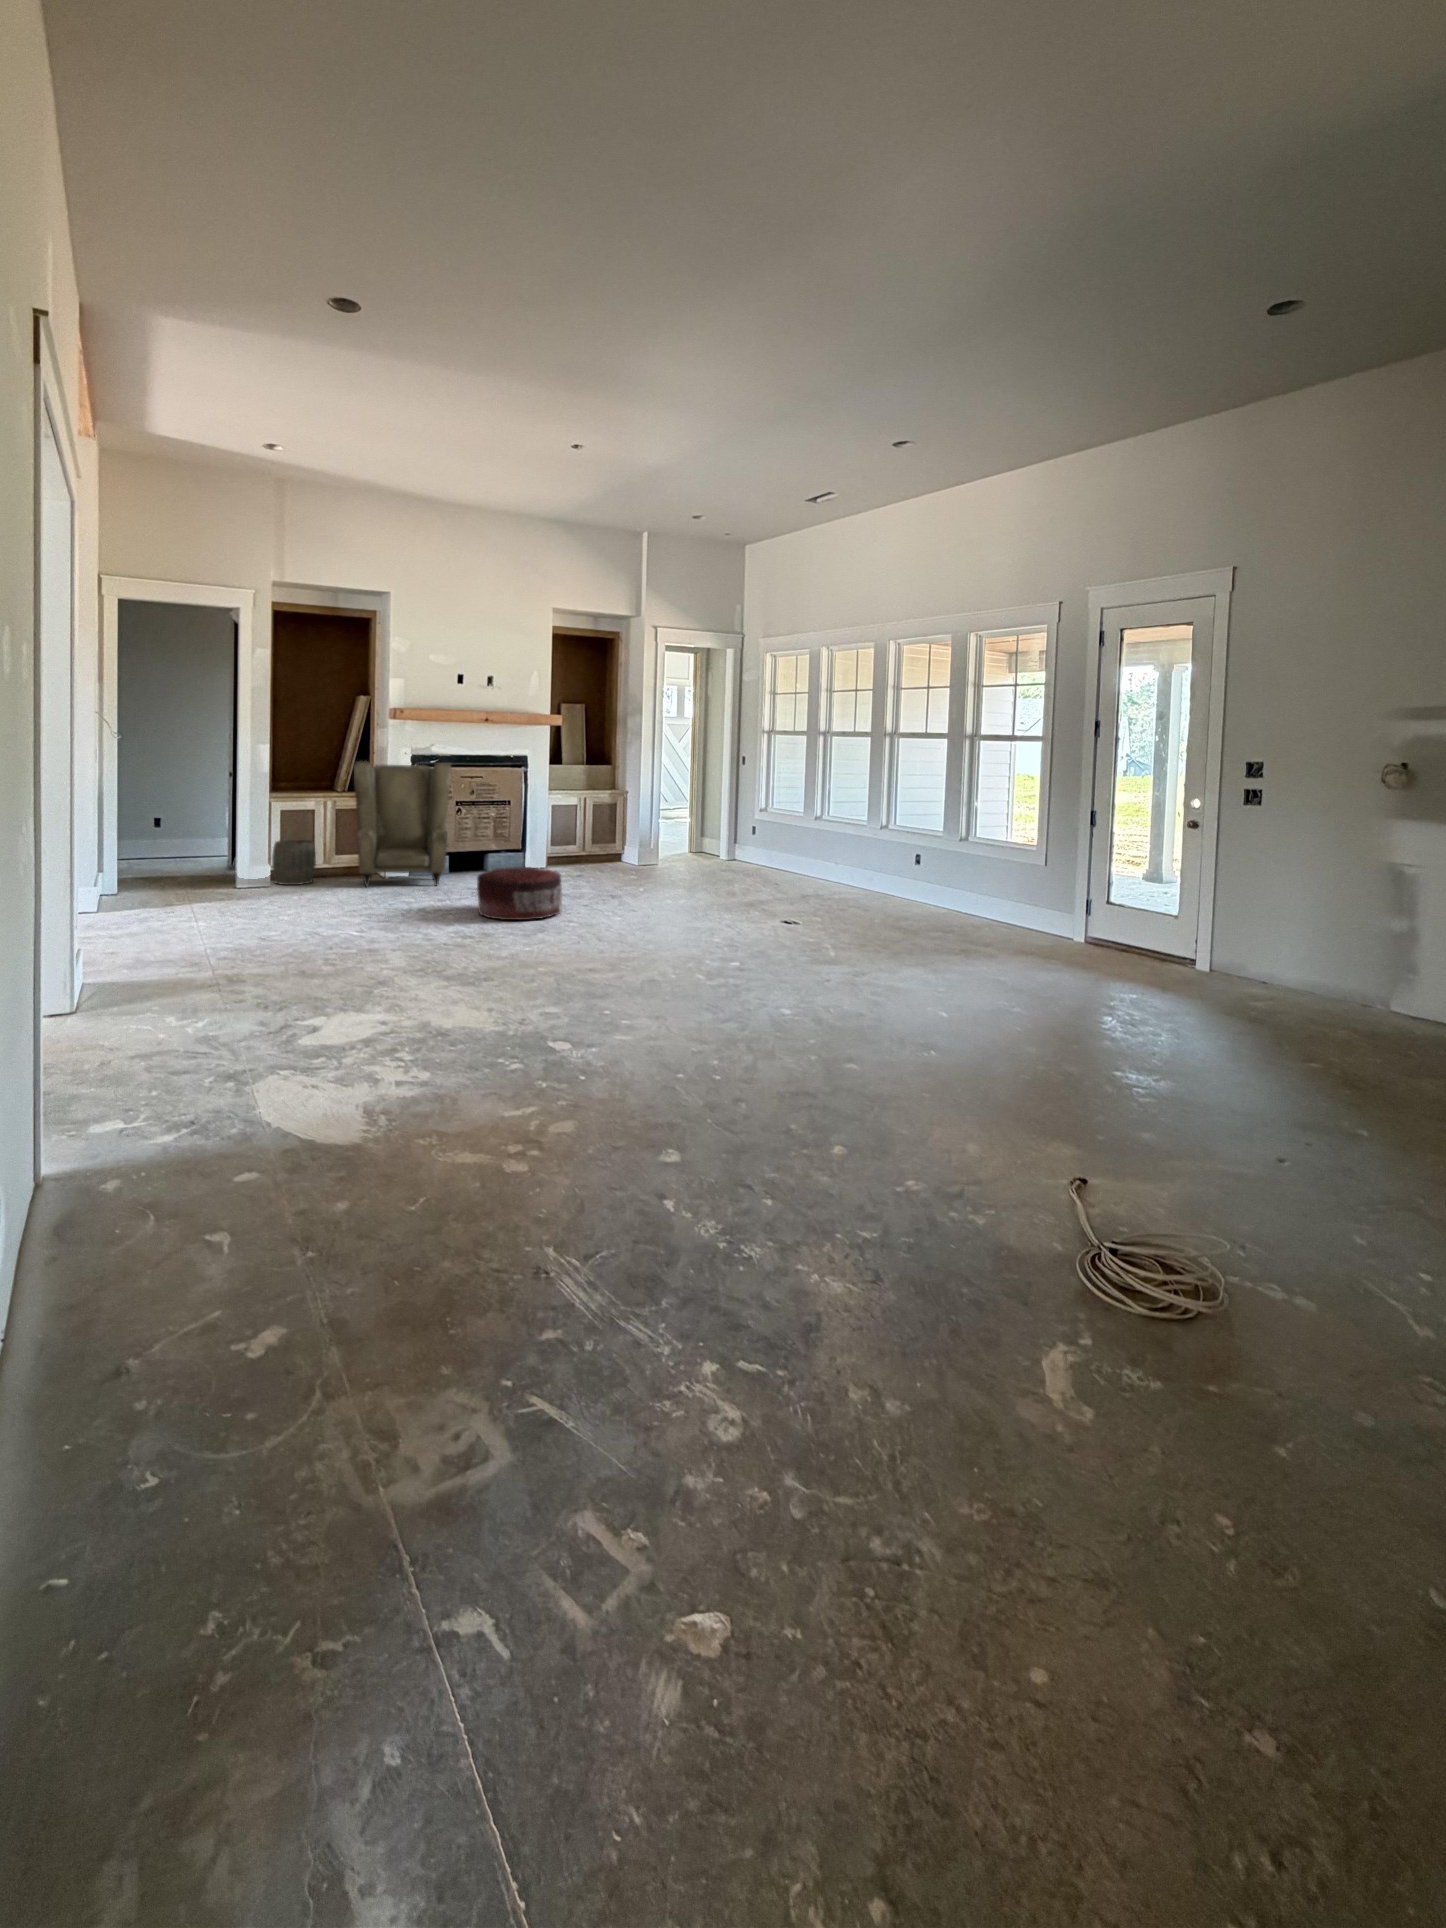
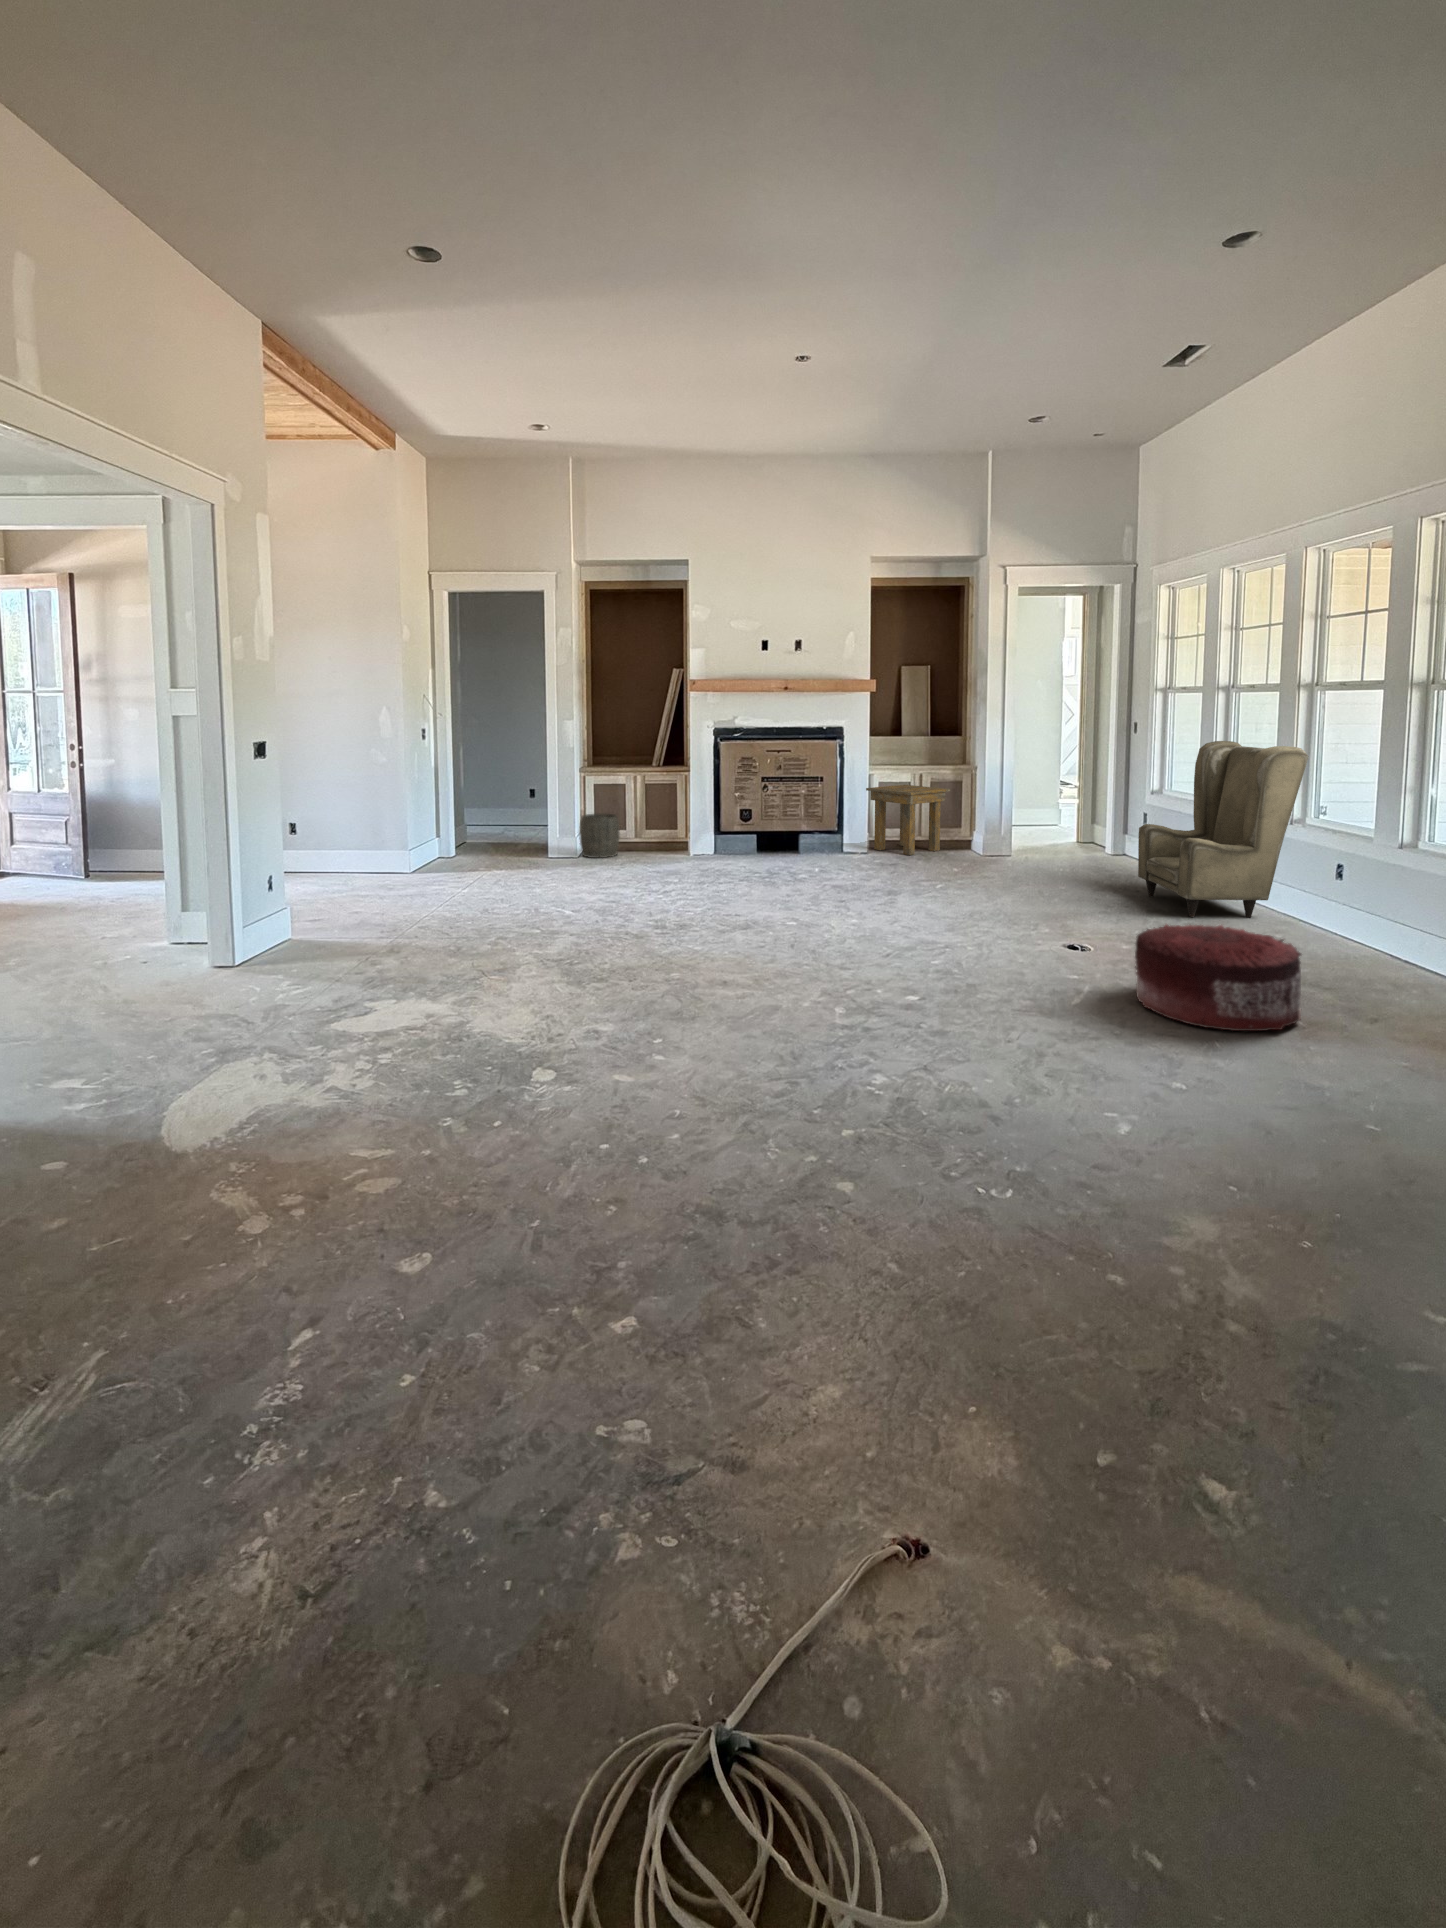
armchair: present [353,761,452,887] -> present [1138,741,1309,917]
side table: none [542,808,611,869] -> present [866,785,950,855]
pouf: present [477,867,562,920] -> present [1135,924,1301,1031]

